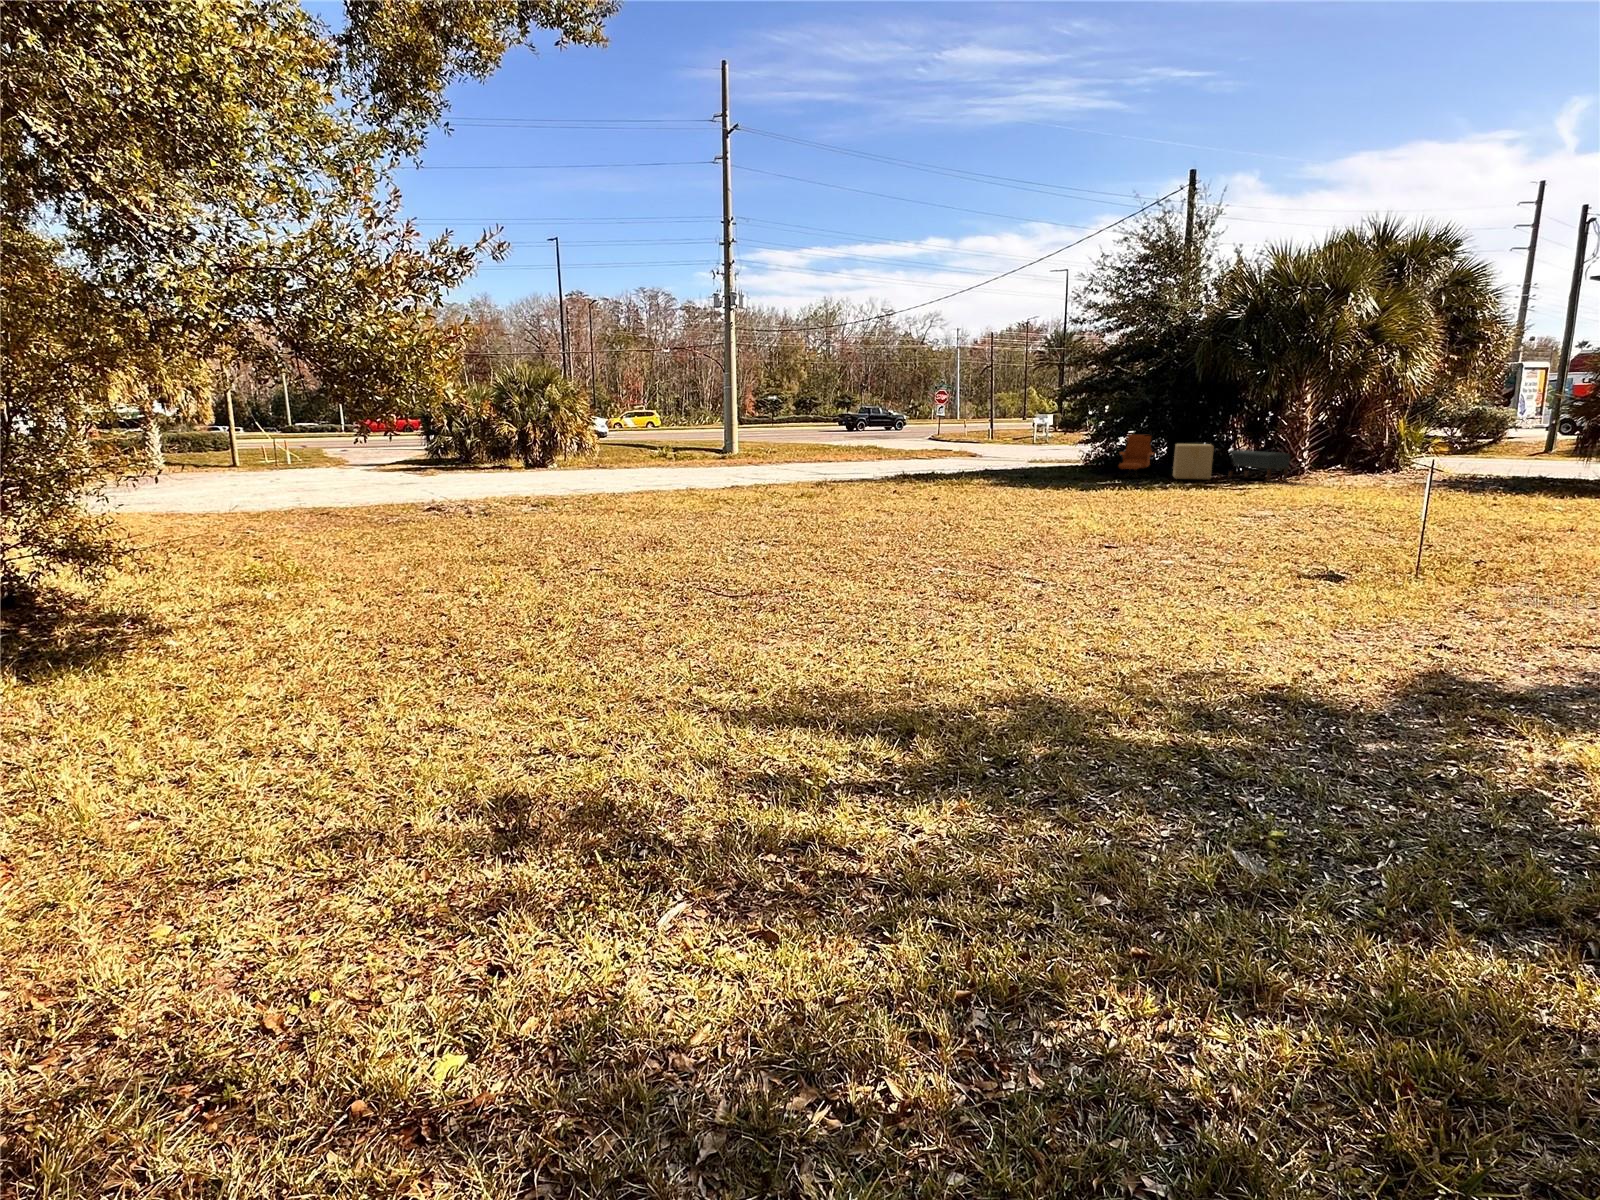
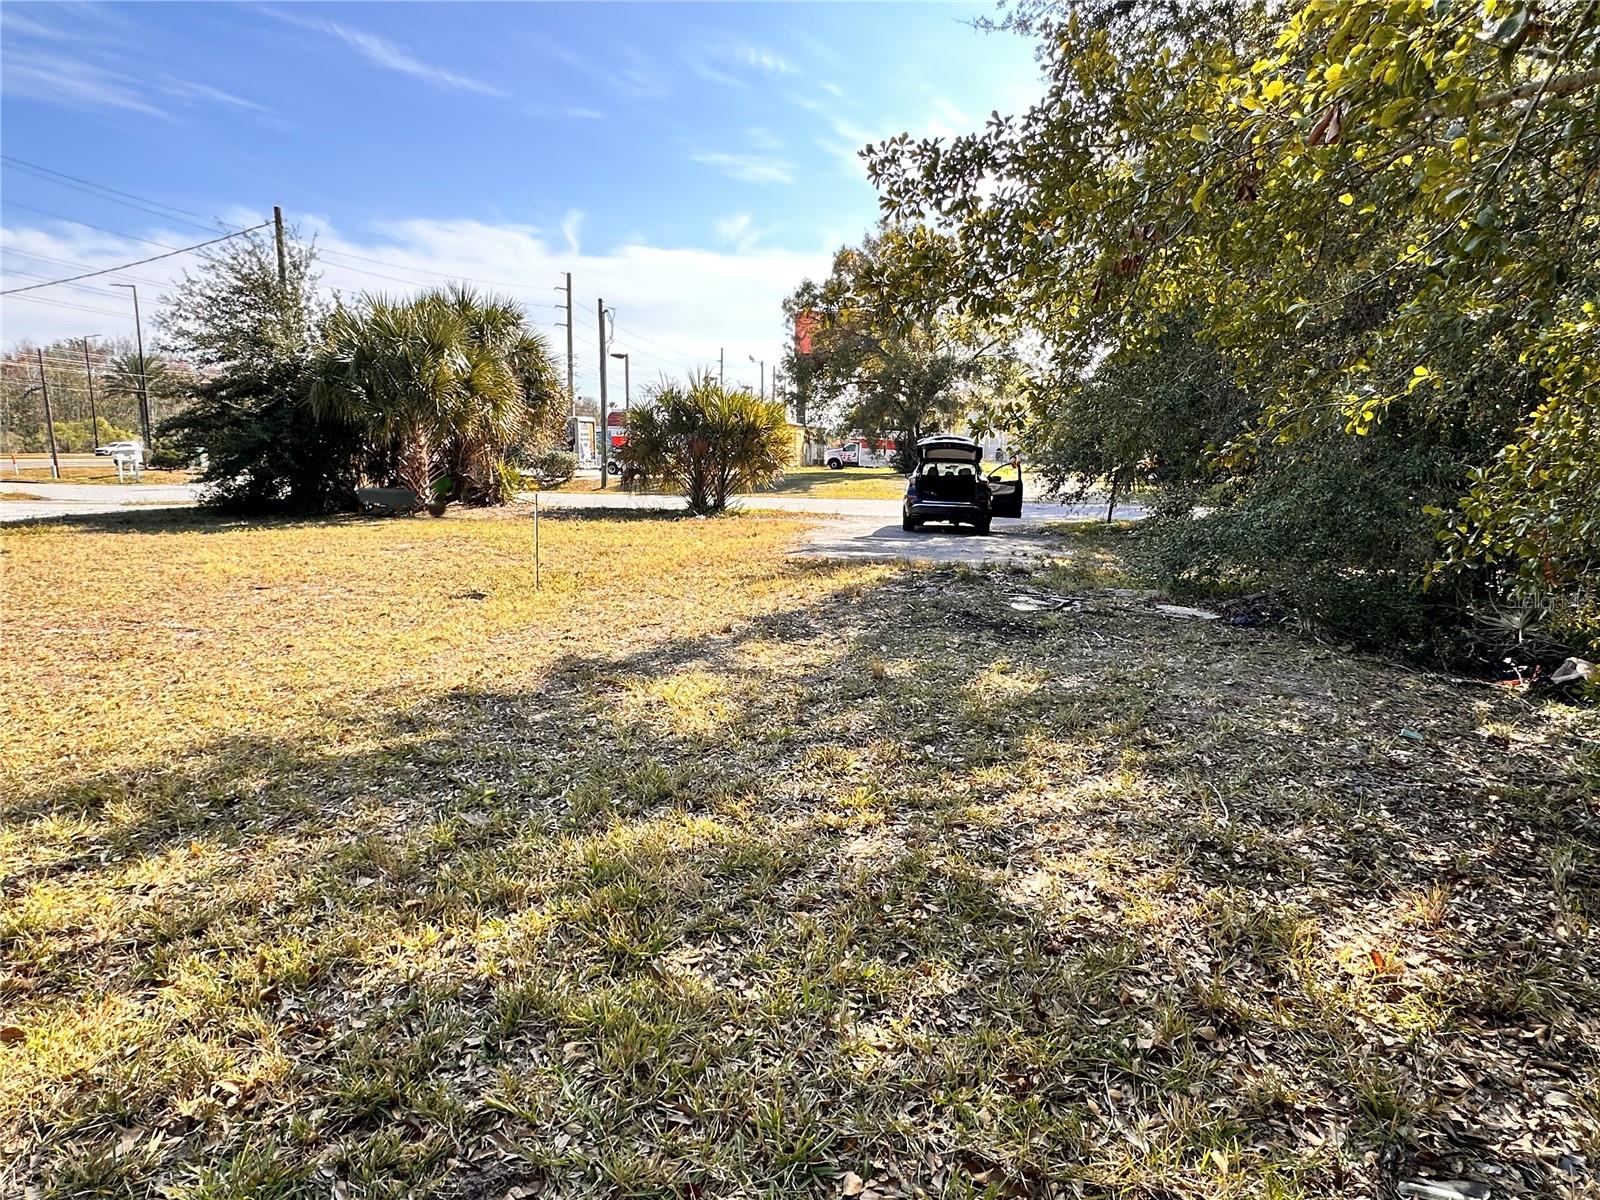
lounge chair: present [1119,435,1154,478] -> none [235,470,278,517]
potted tree: none [1301,435,1335,482] -> present [427,478,450,517]
cardboard box: present [1173,444,1214,480] -> none [299,480,342,517]

